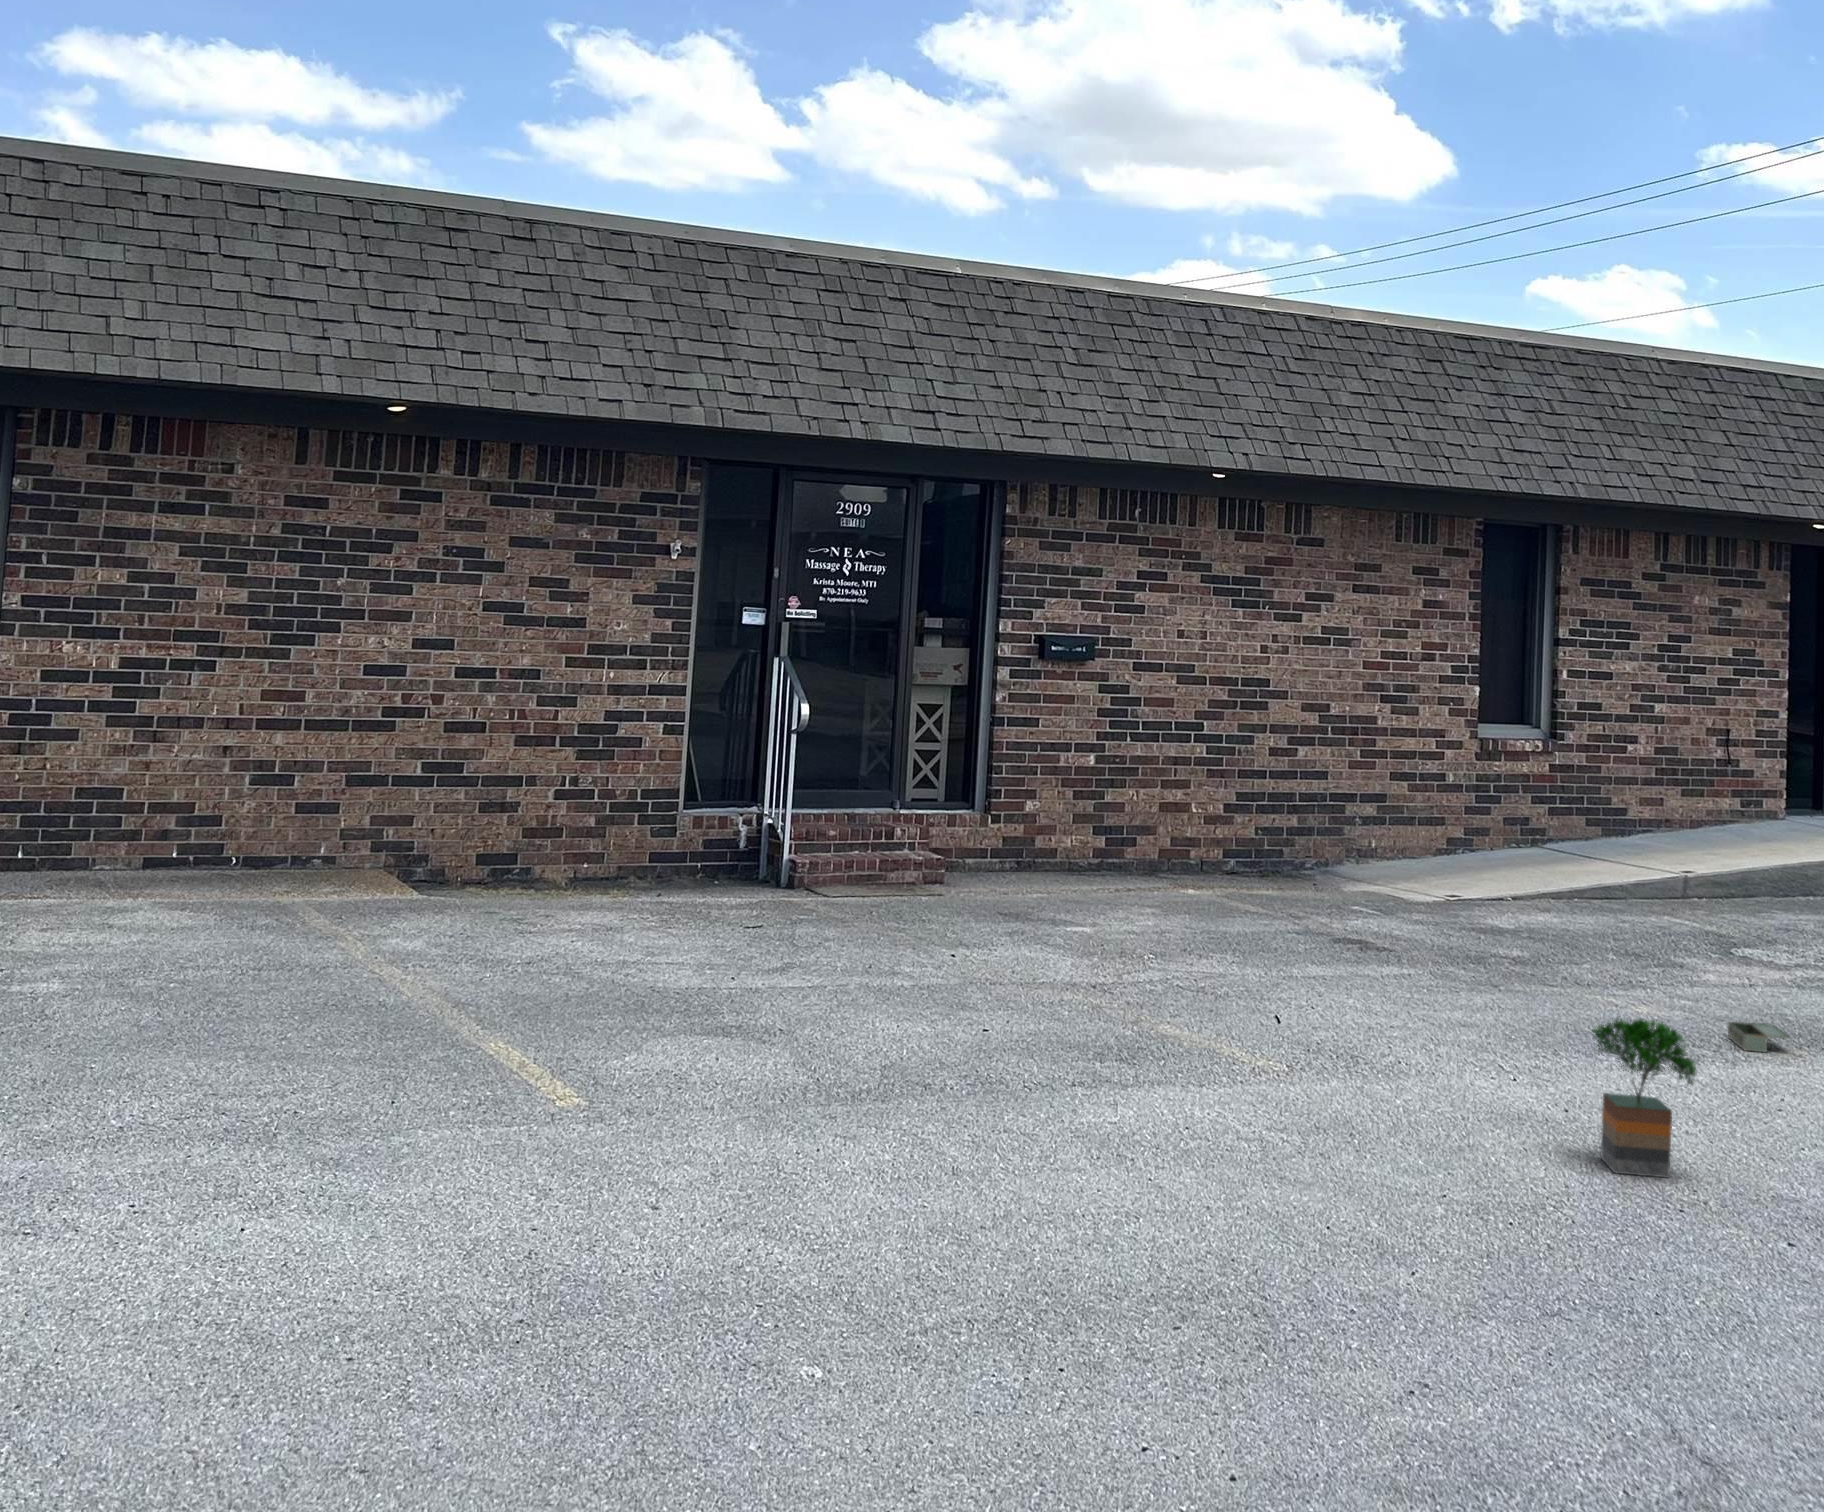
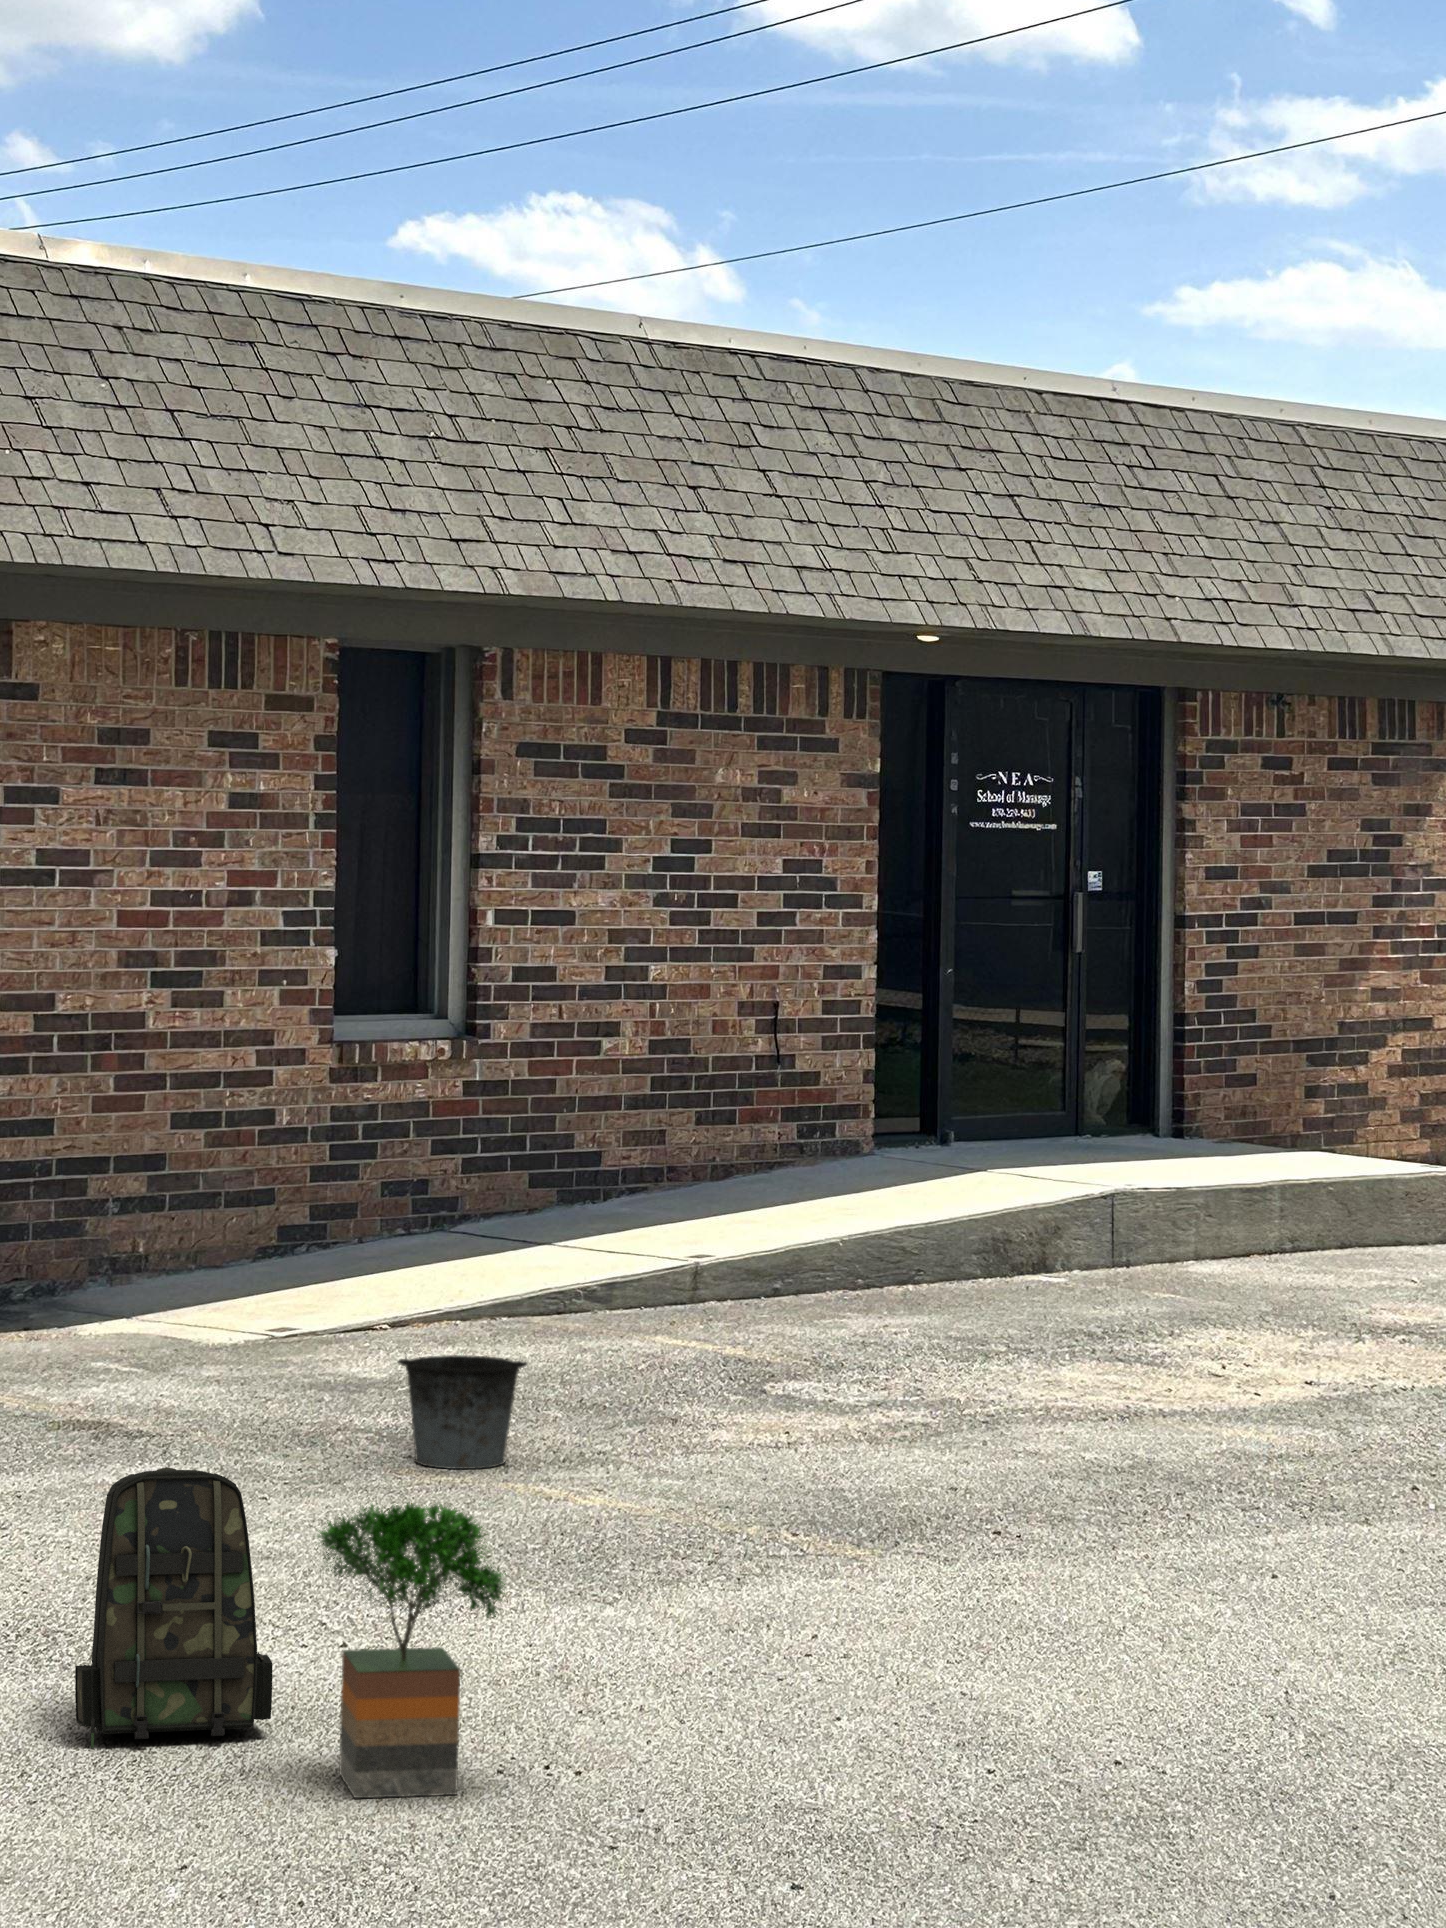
bucket: none [1561,924,1635,992] -> present [398,1355,527,1469]
backpack: none [1451,985,1557,1130] -> present [75,1467,273,1748]
toolbox: present [1728,1022,1789,1052] -> none [664,1496,765,1548]

